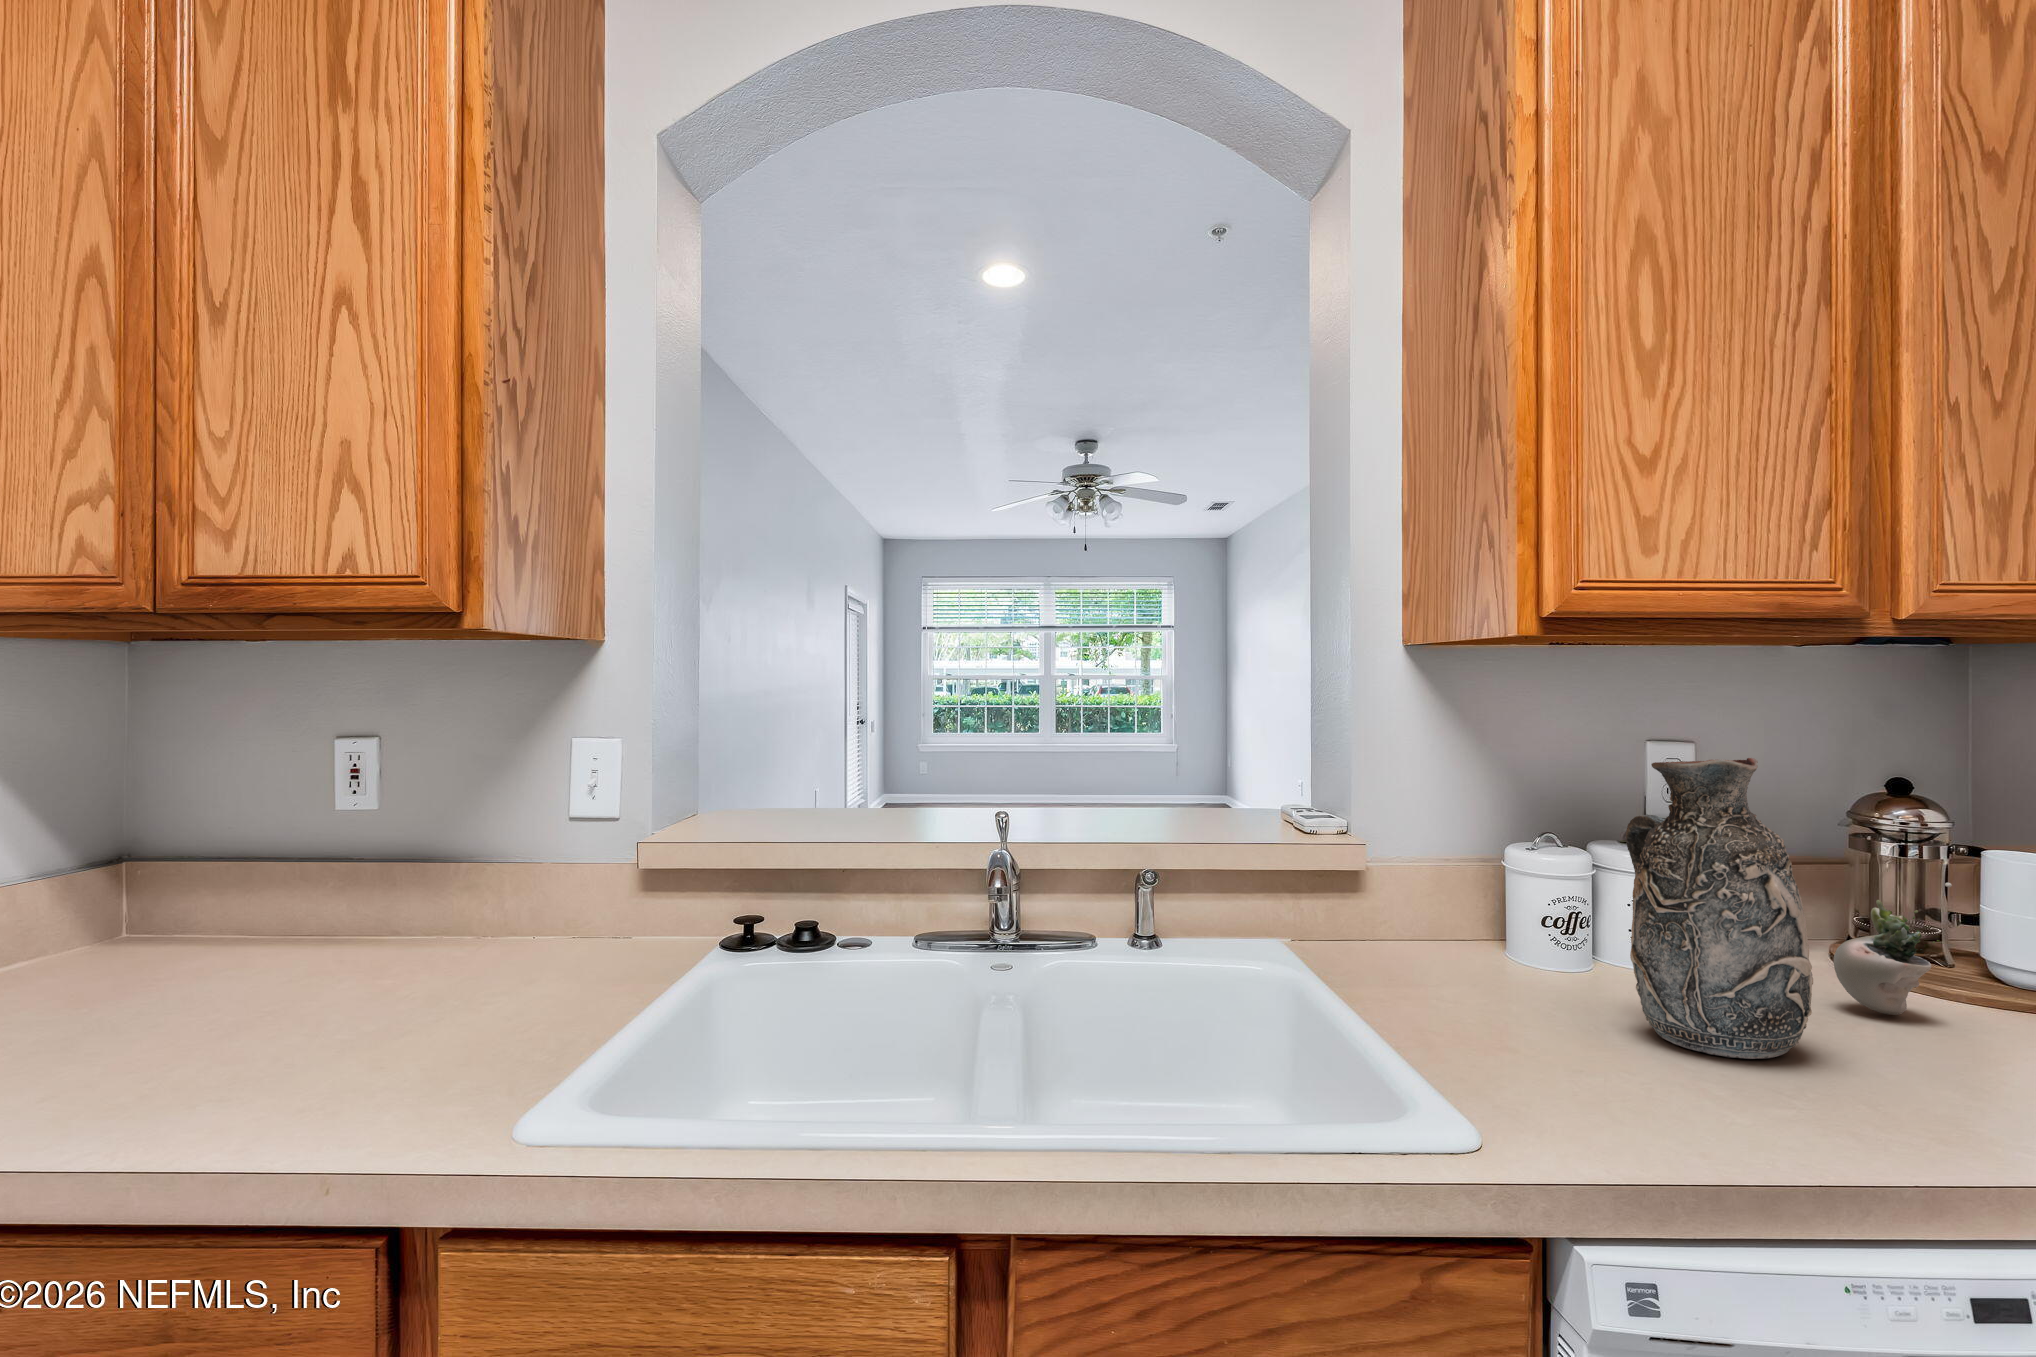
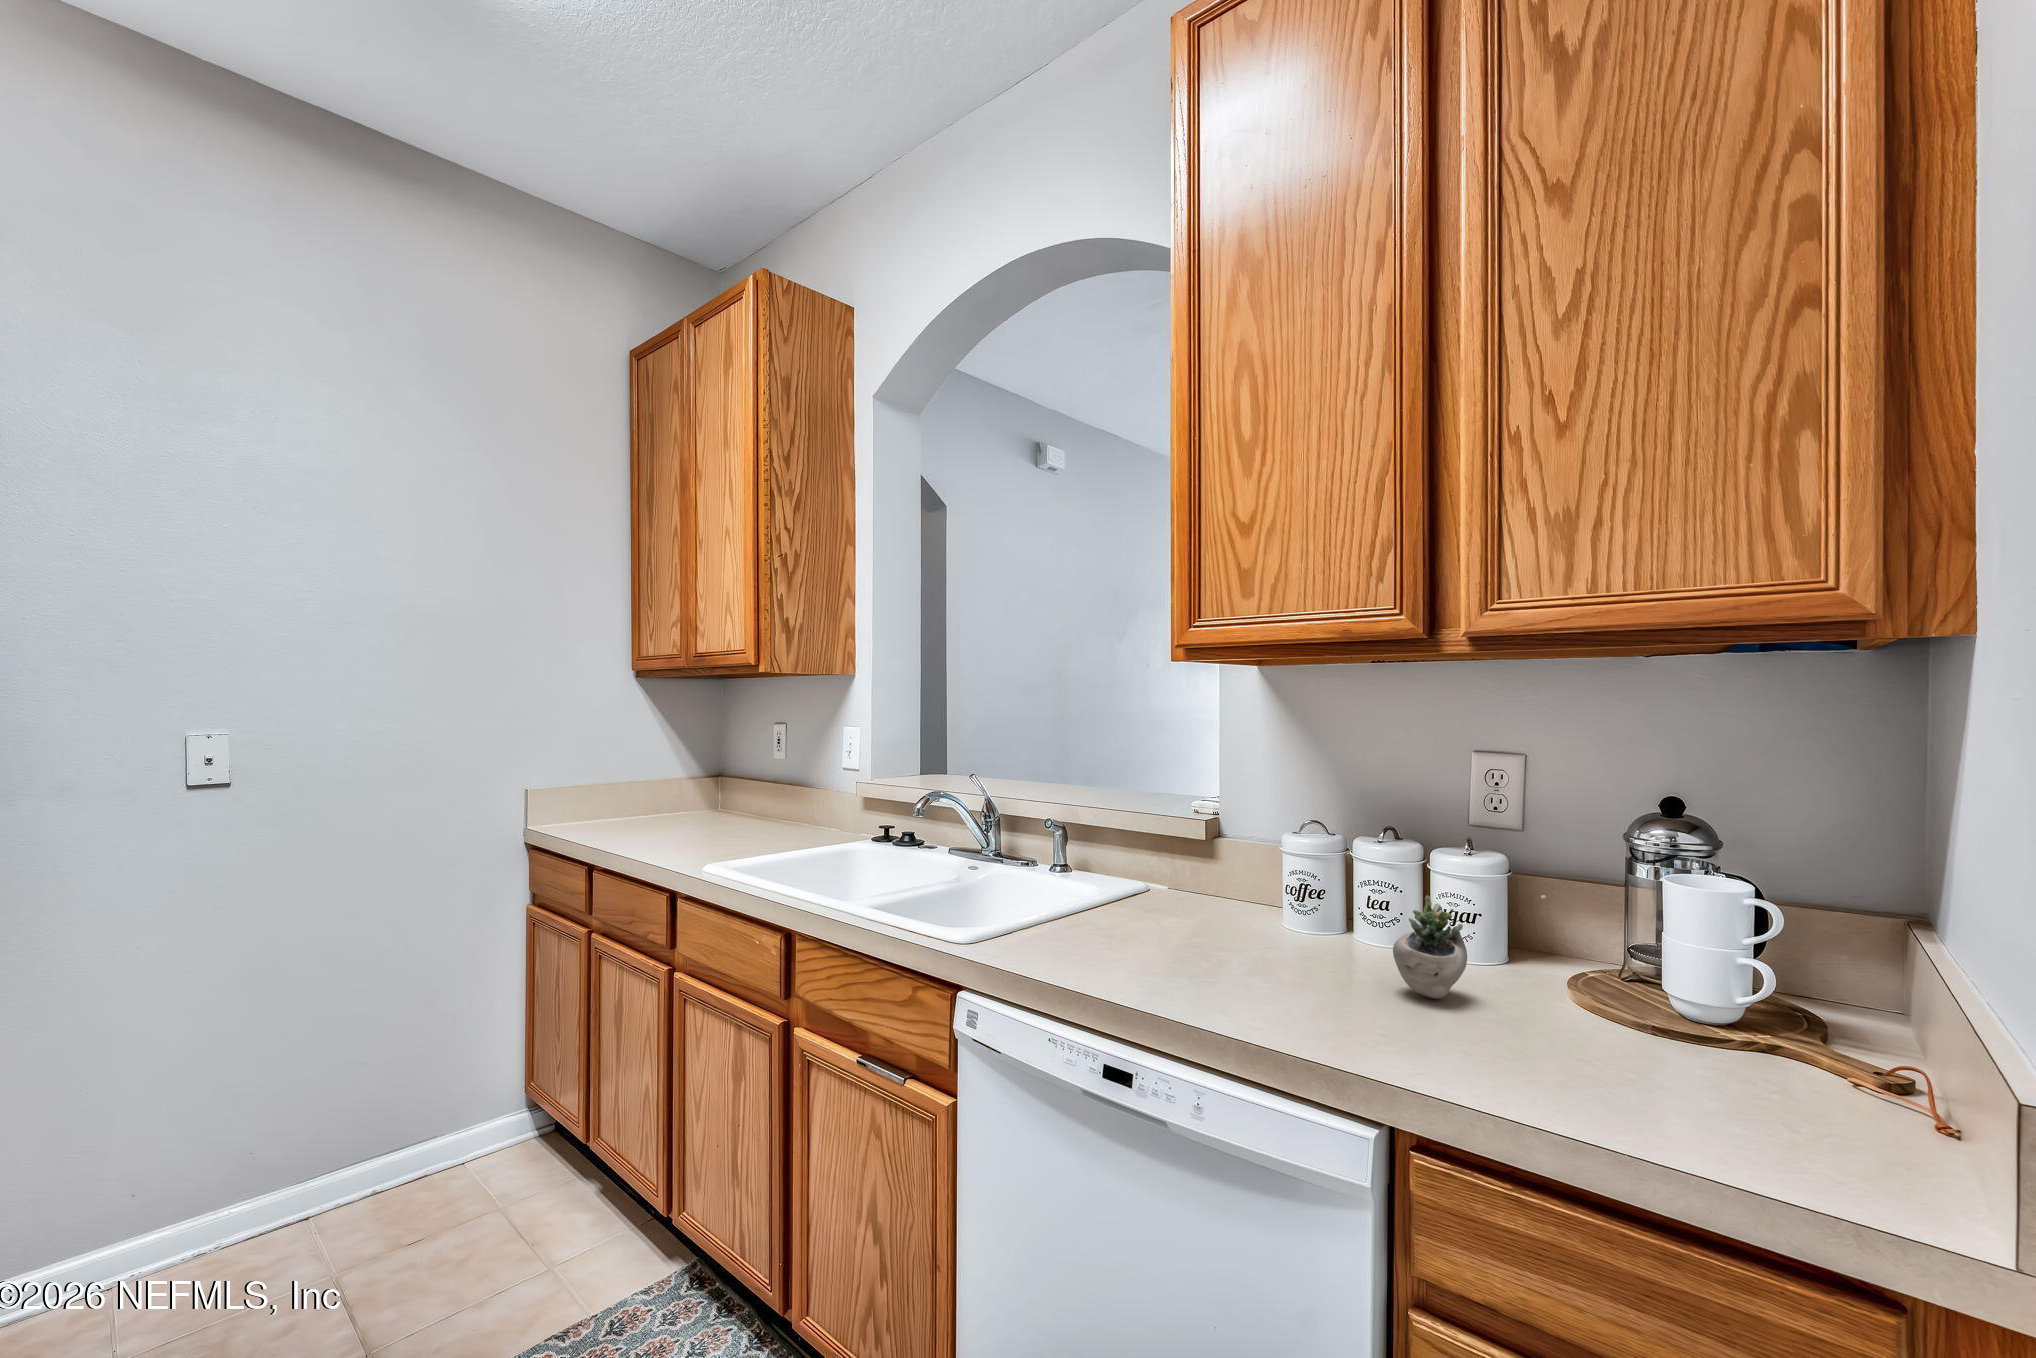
decorative vase: present [1626,758,1813,1059] -> none [1152,760,1264,981]

